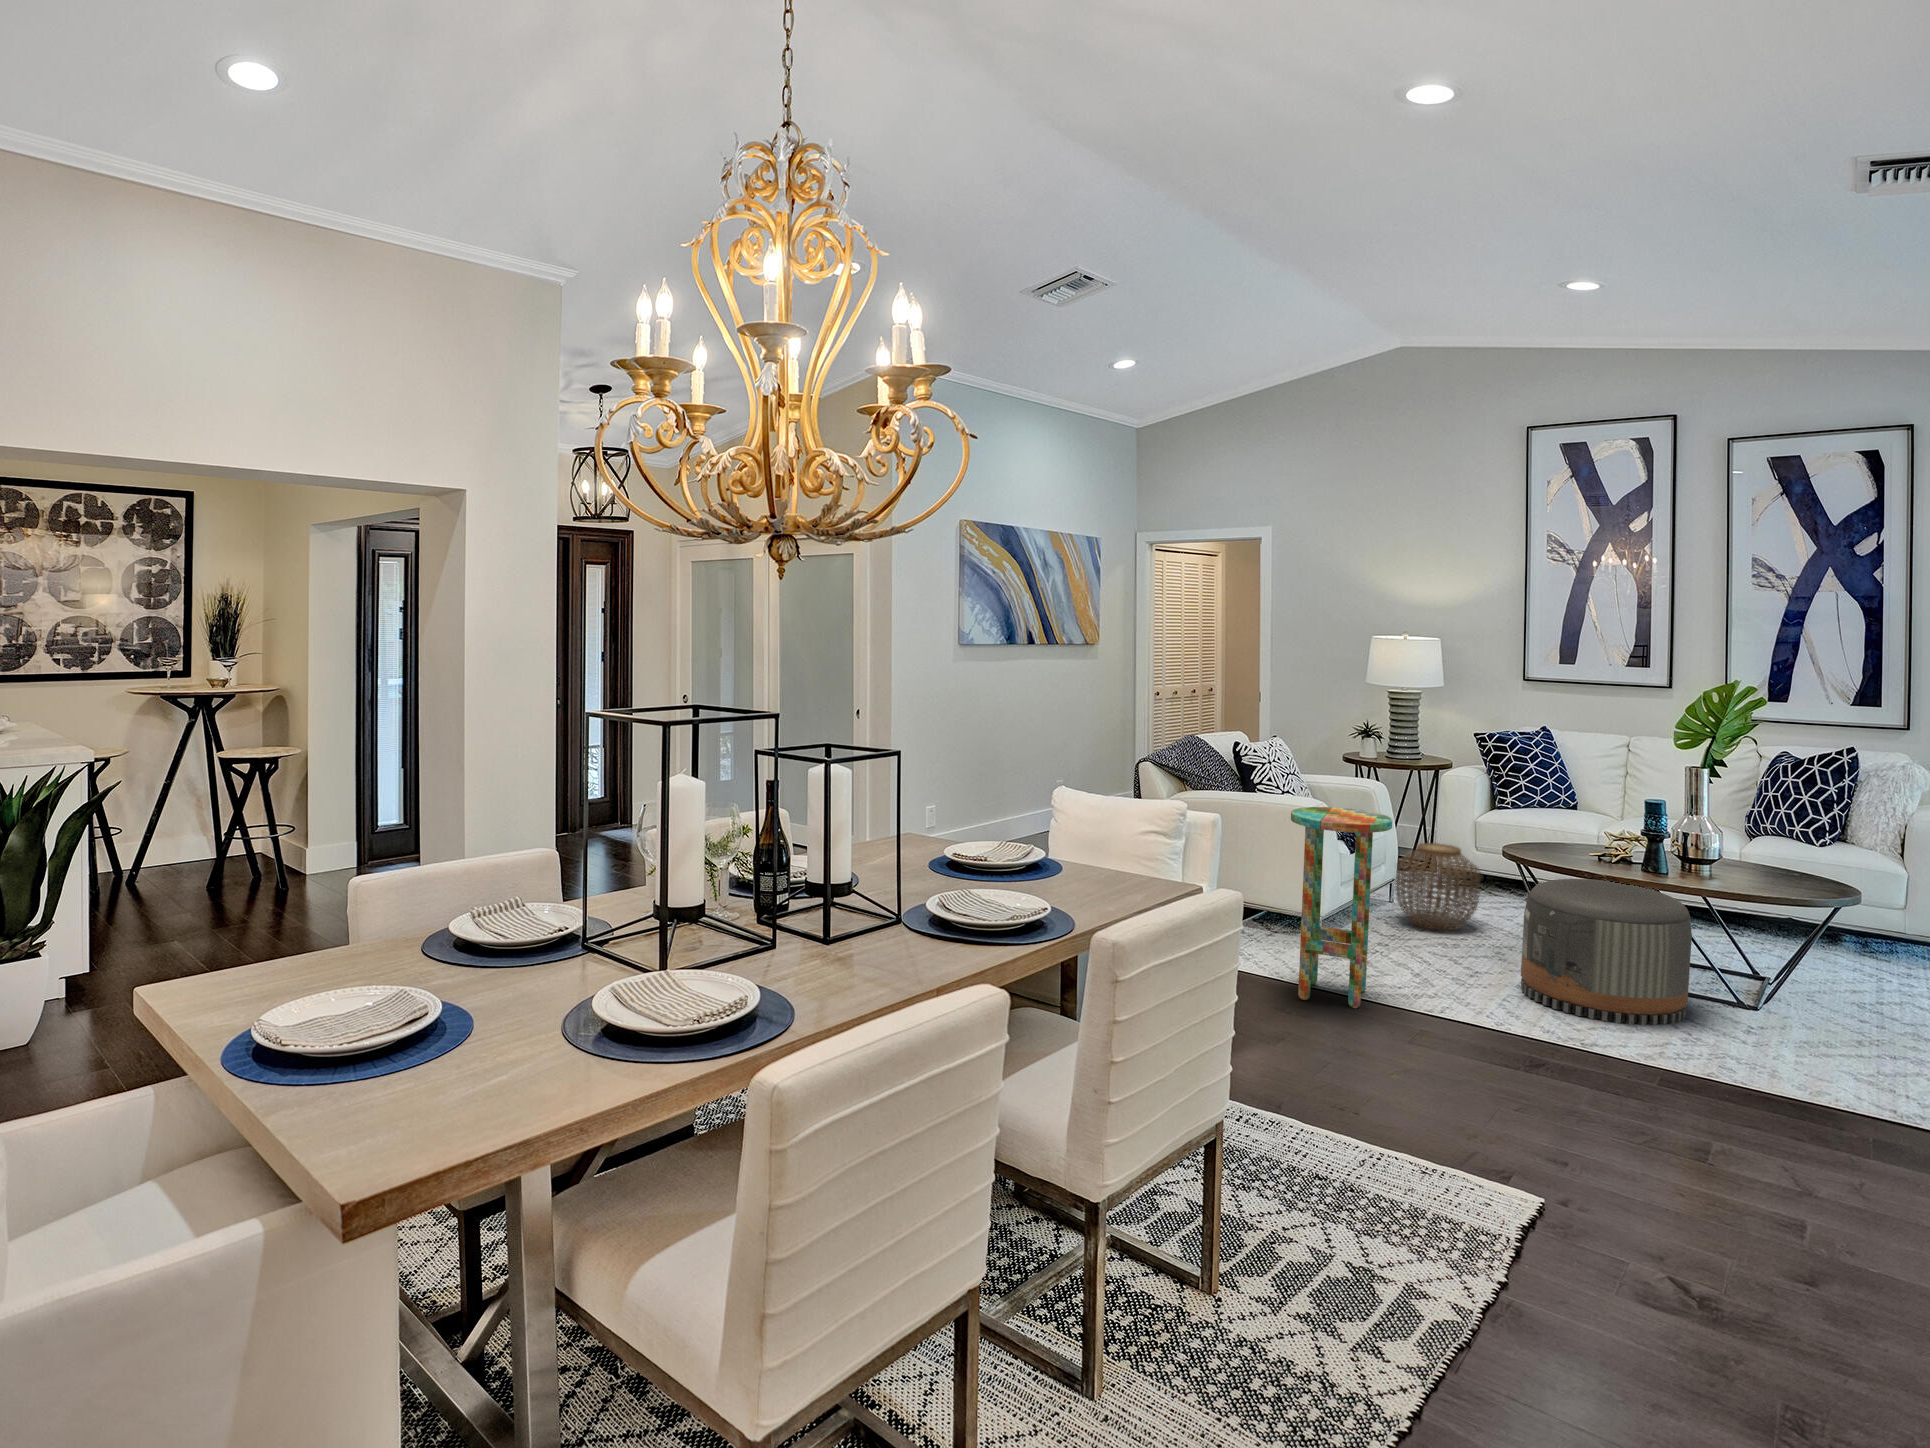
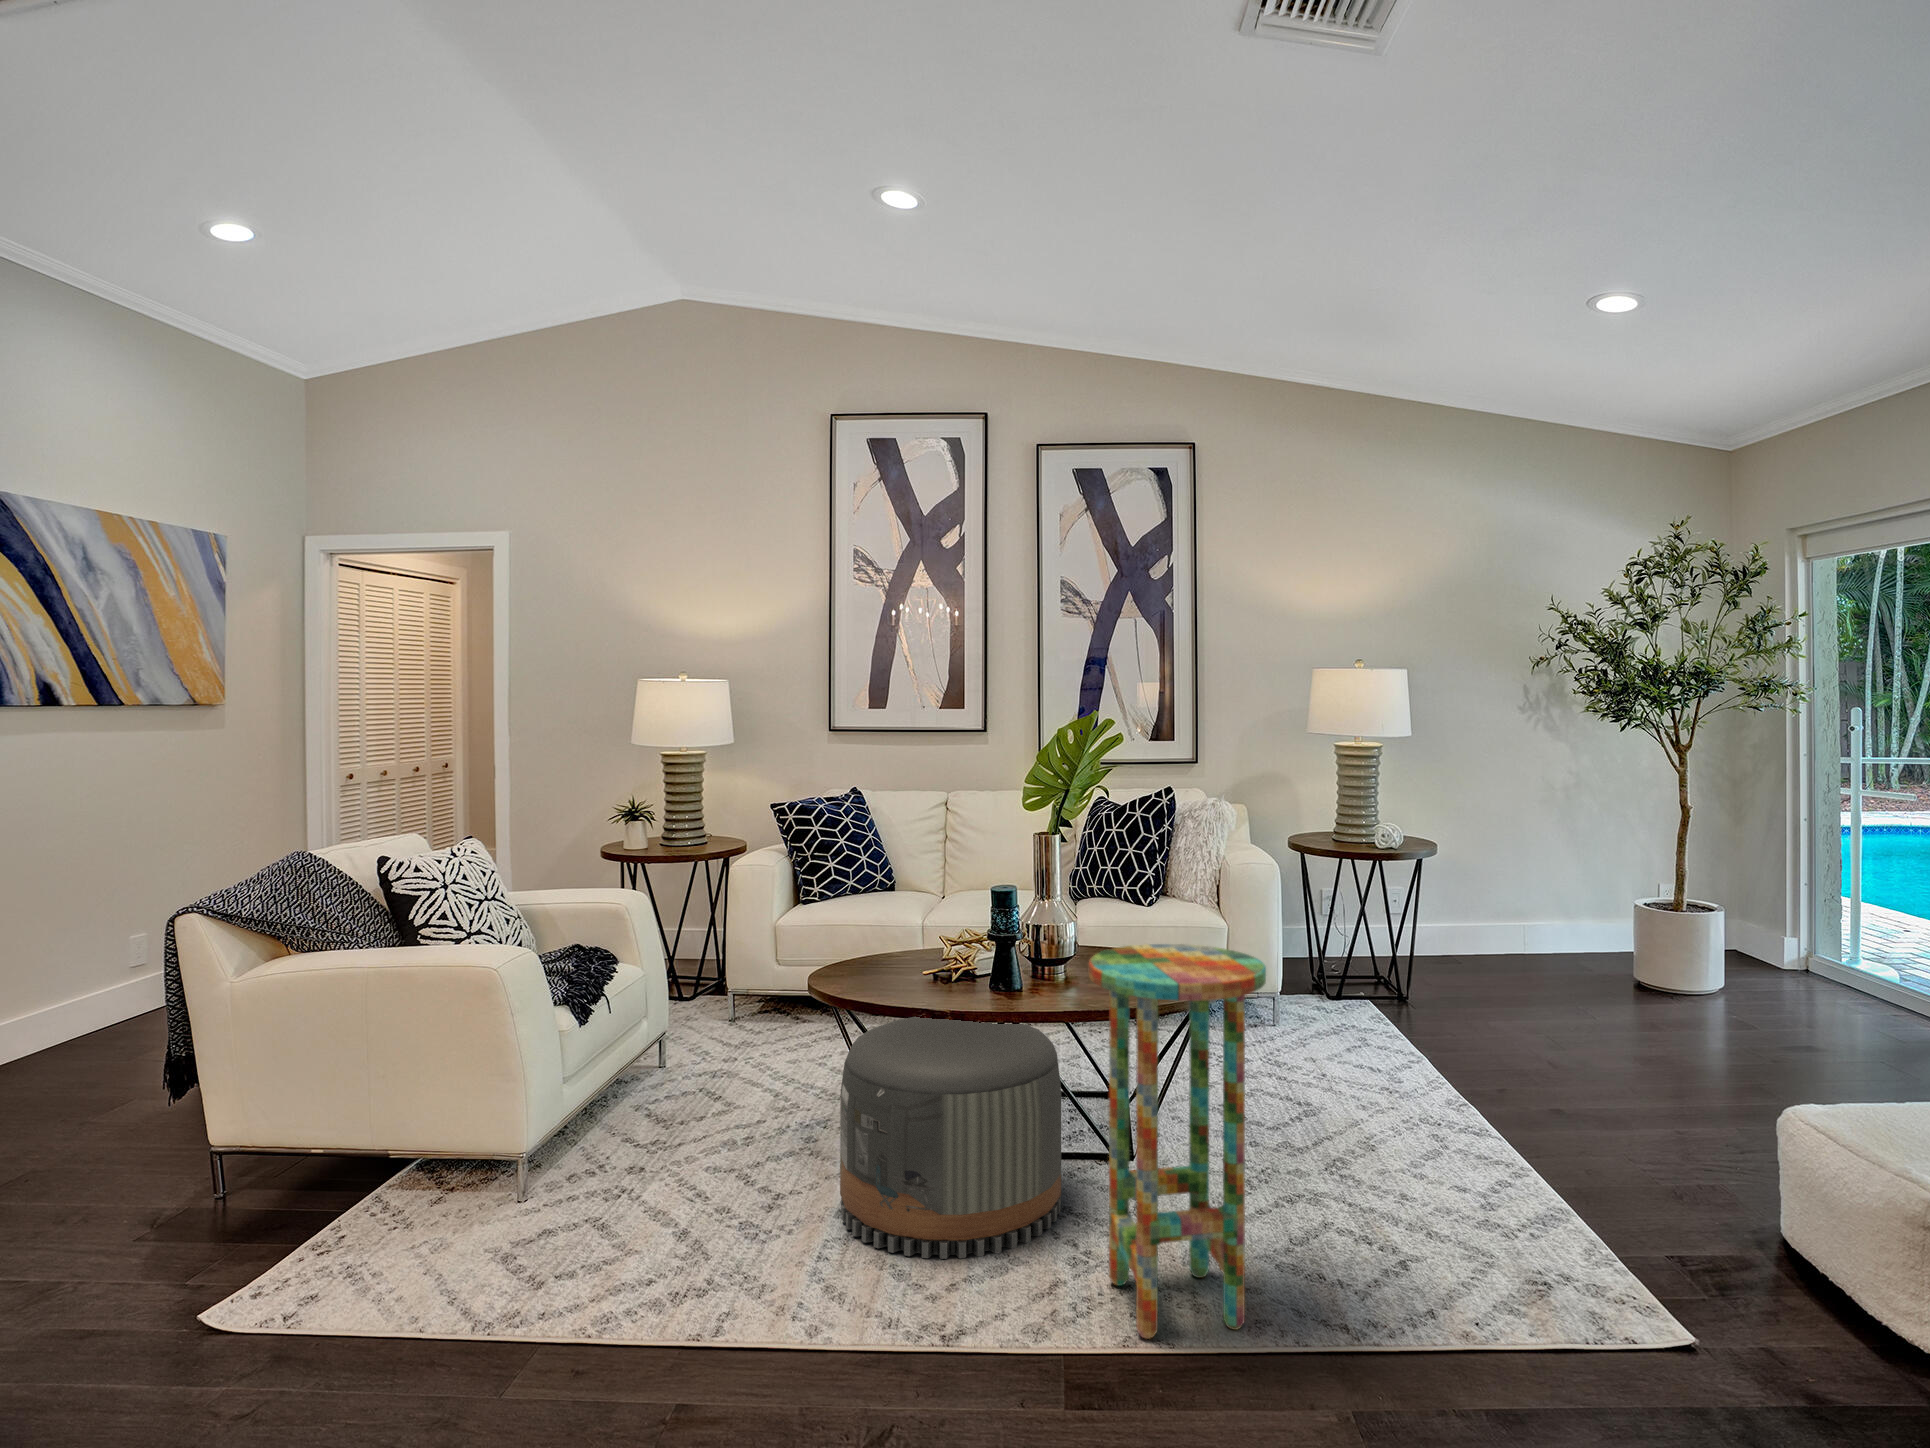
side table: present [1291,807,1392,1008] -> present [1089,944,1266,1339]
woven basket: present [1395,843,1480,930] -> none [662,975,782,1113]

